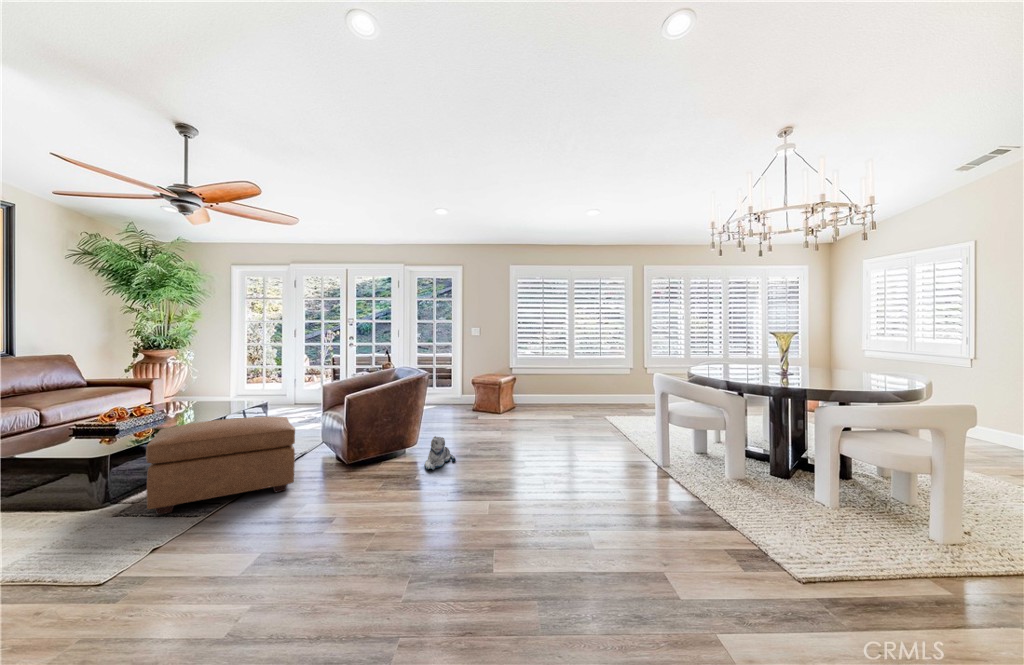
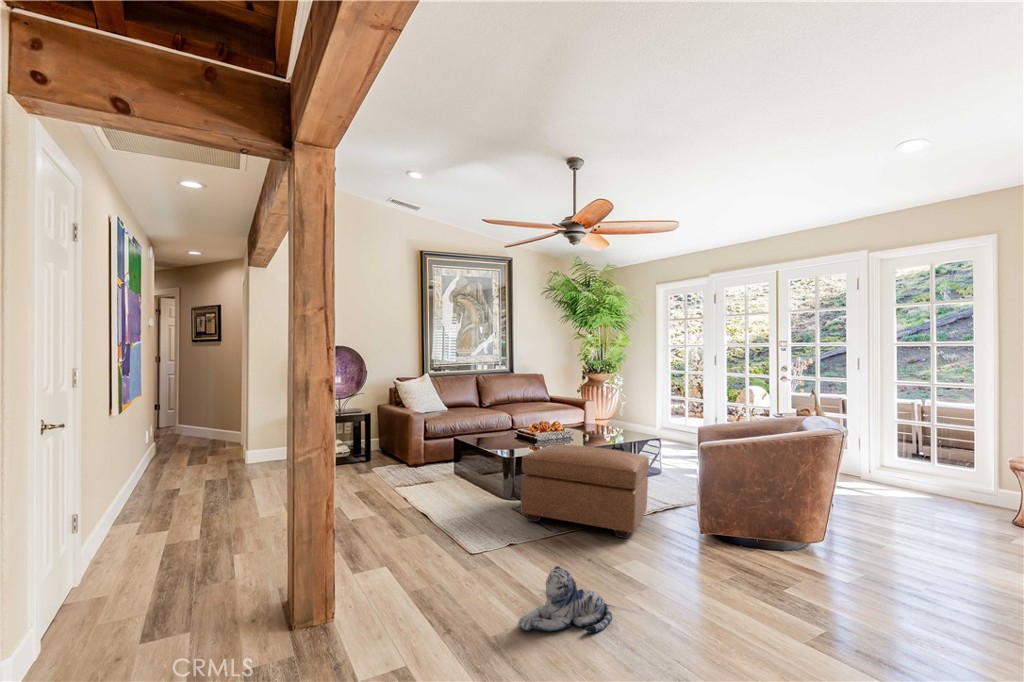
plush toy: present [425,436,456,470] -> present [518,566,612,633]

